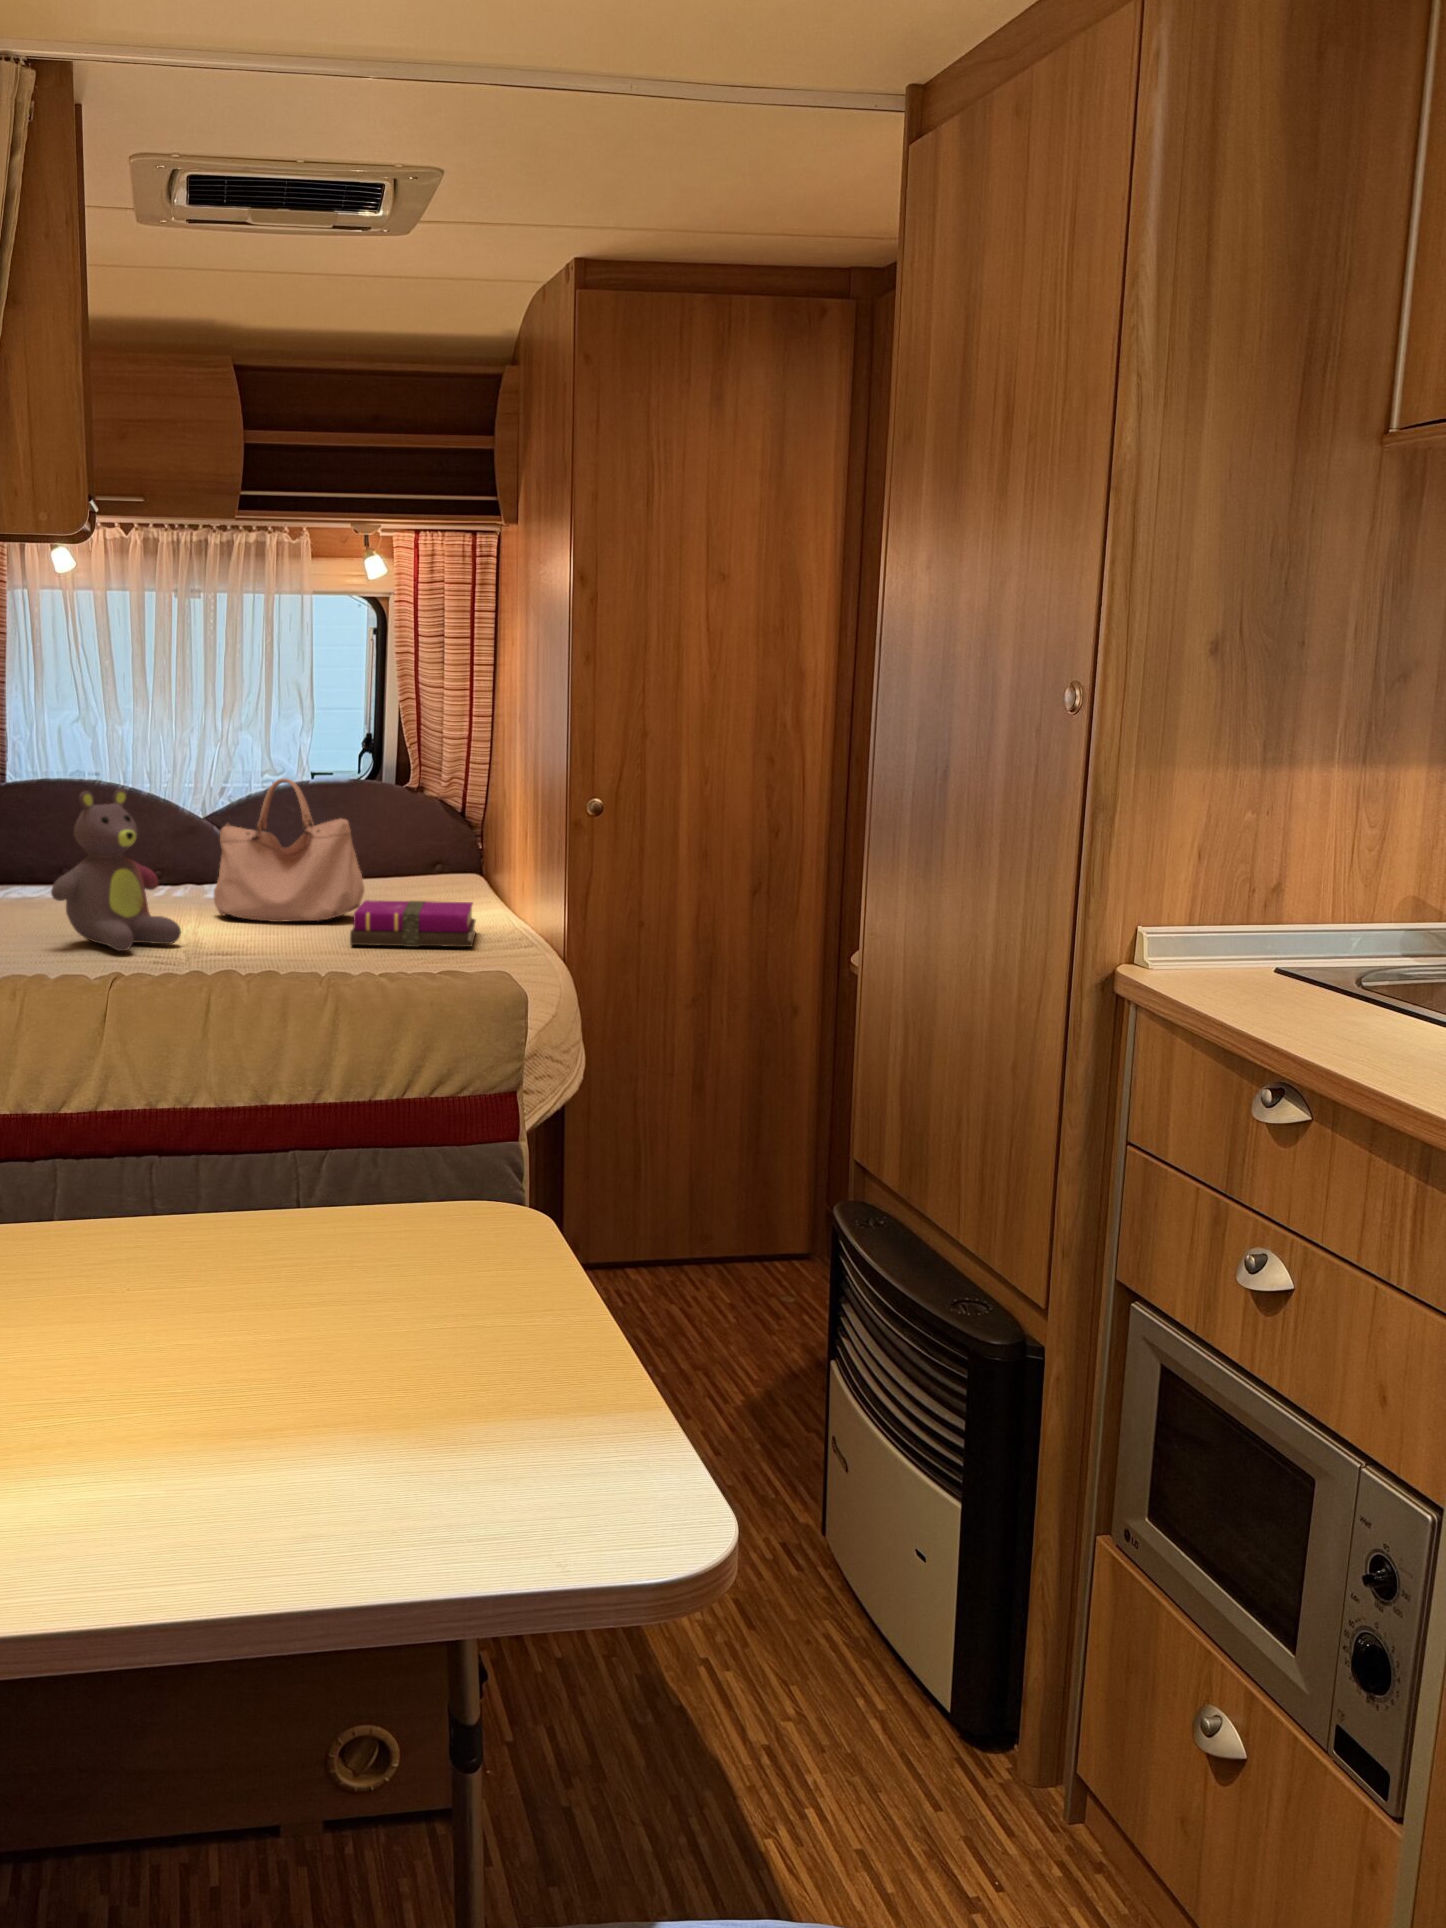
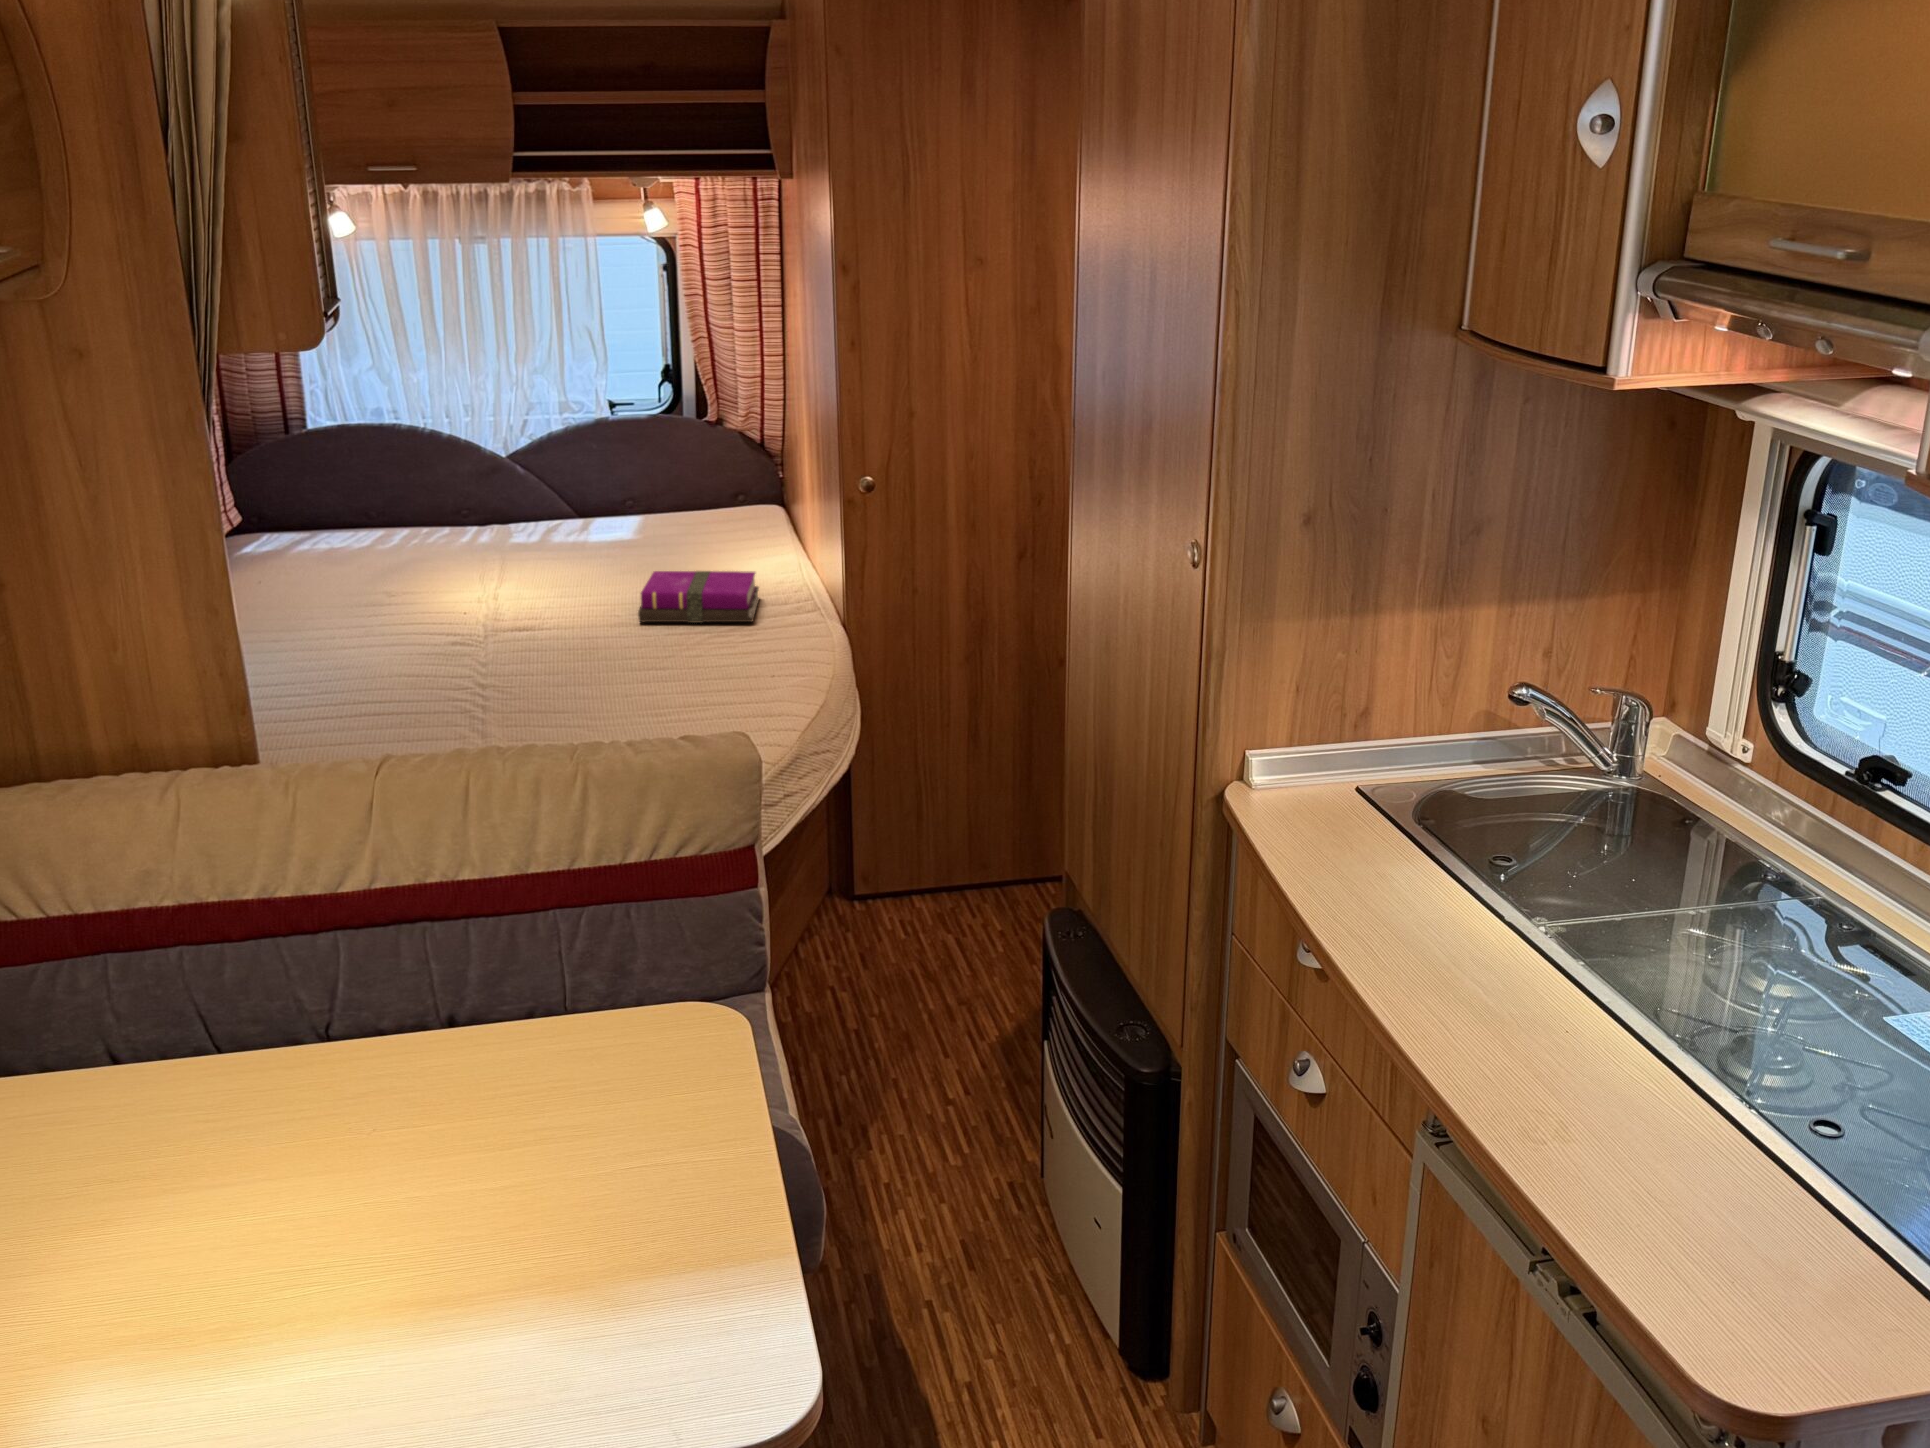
handbag: present [214,778,364,922] -> none [512,449,655,587]
stuffed bear: present [51,789,181,951] -> none [350,478,478,638]

